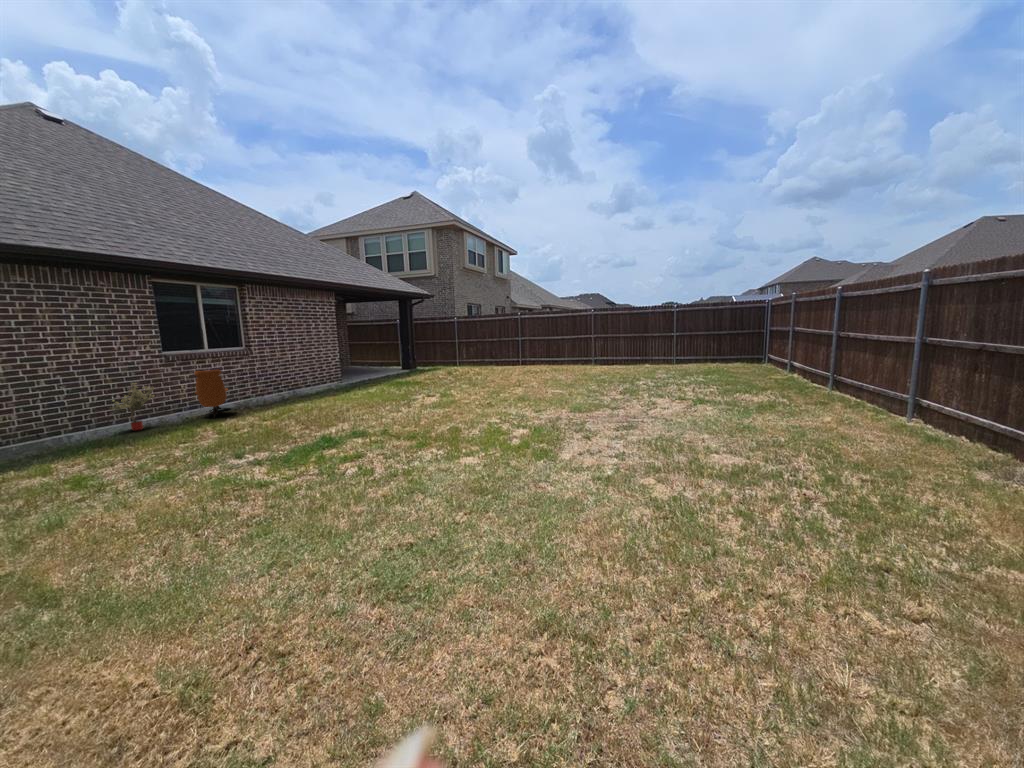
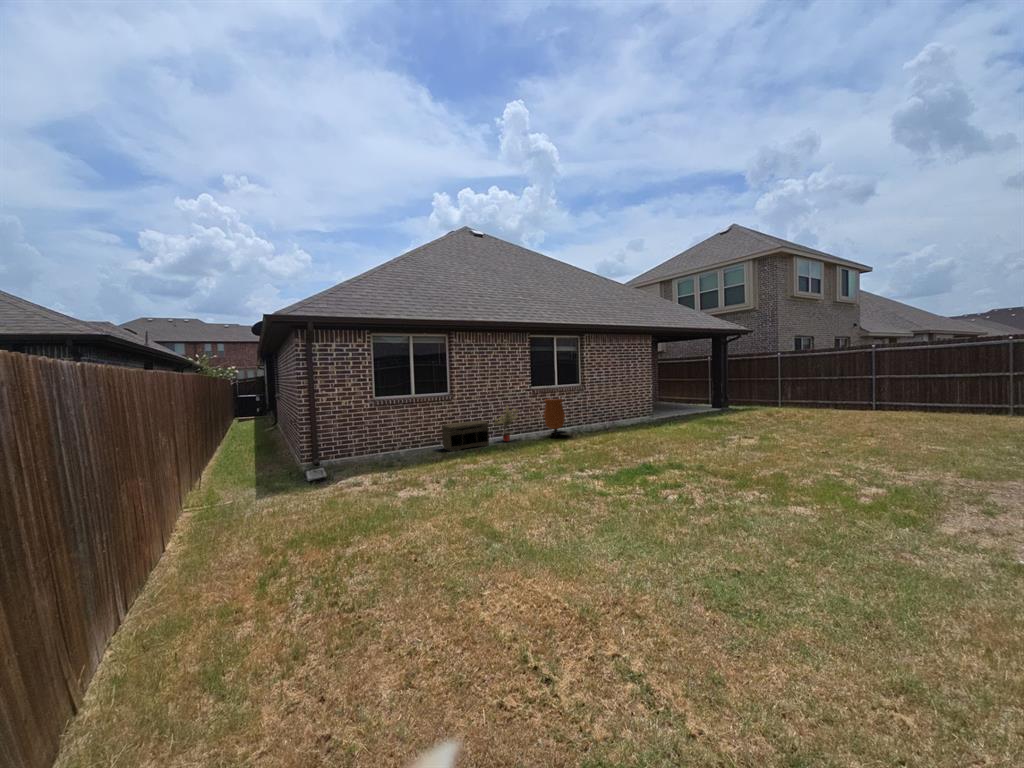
bench: none [5,406,105,457] -> present [442,420,489,451]

